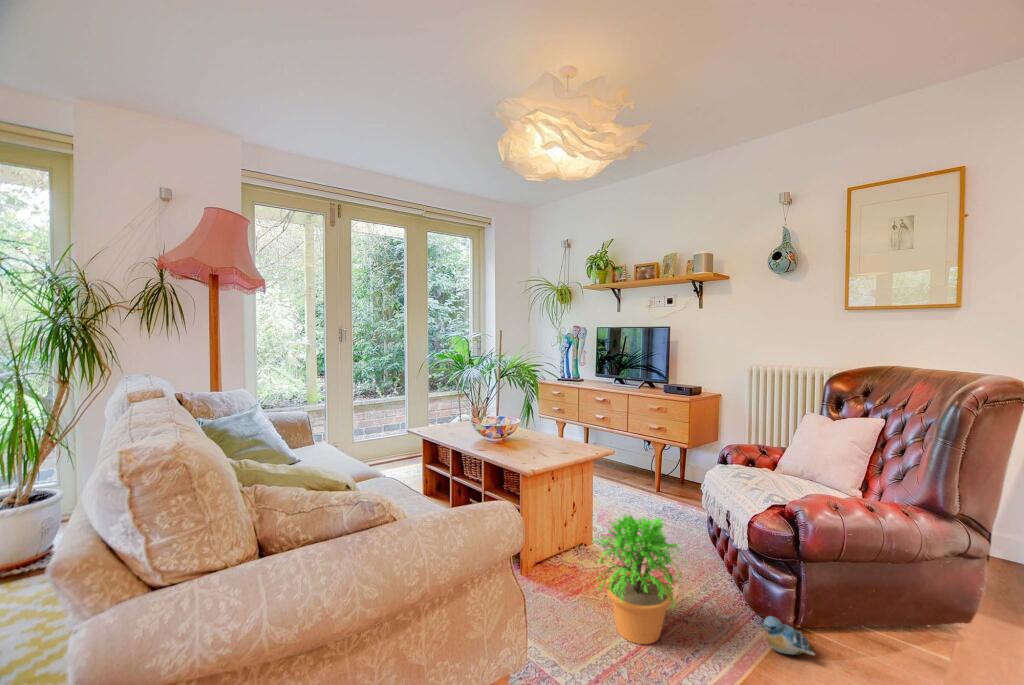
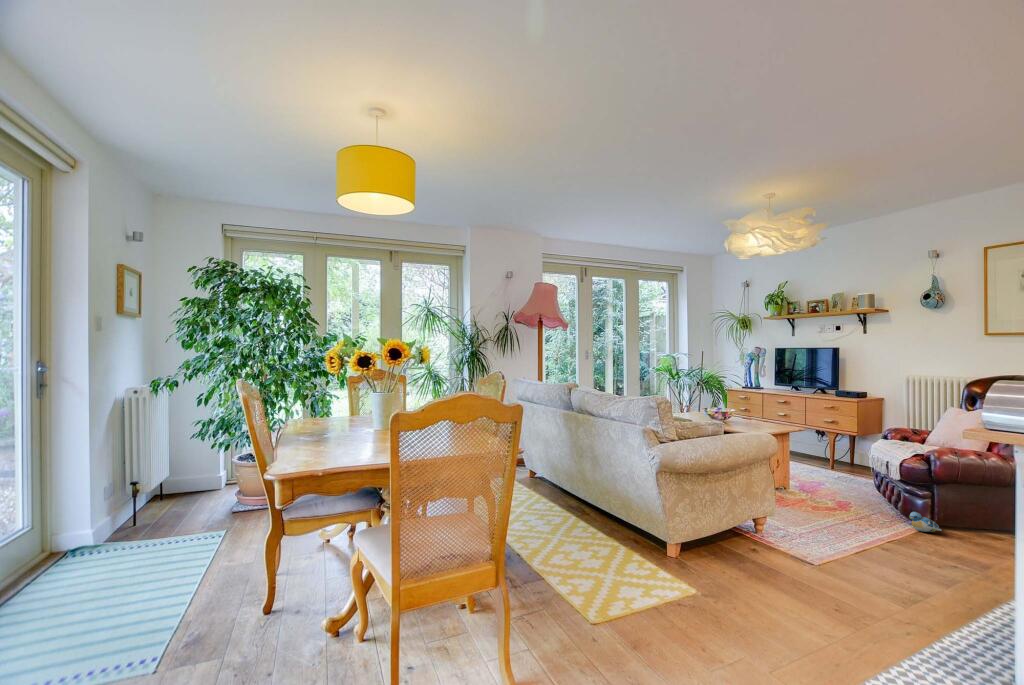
potted plant: present [593,514,685,644] -> none [799,455,863,523]

